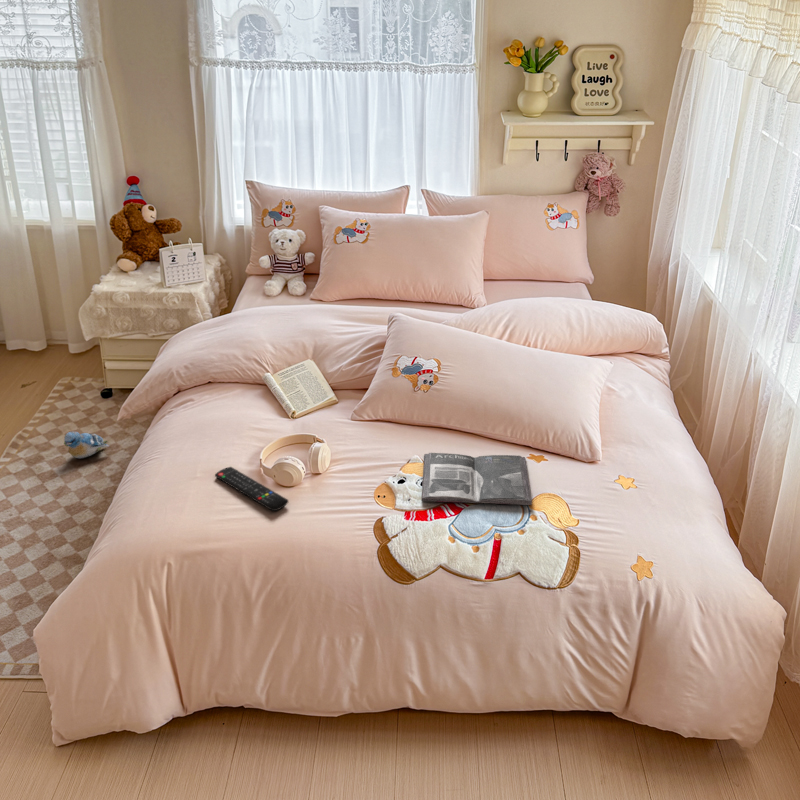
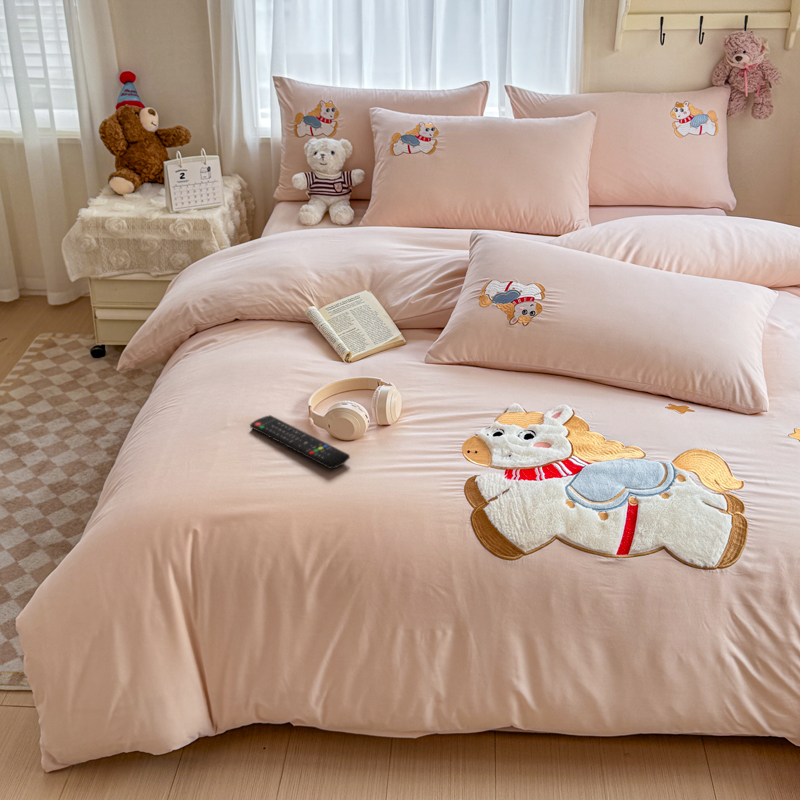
plush toy: present [64,431,109,458] -> none [45,392,103,426]
magazine: present [421,453,532,505] -> none [524,400,676,463]

